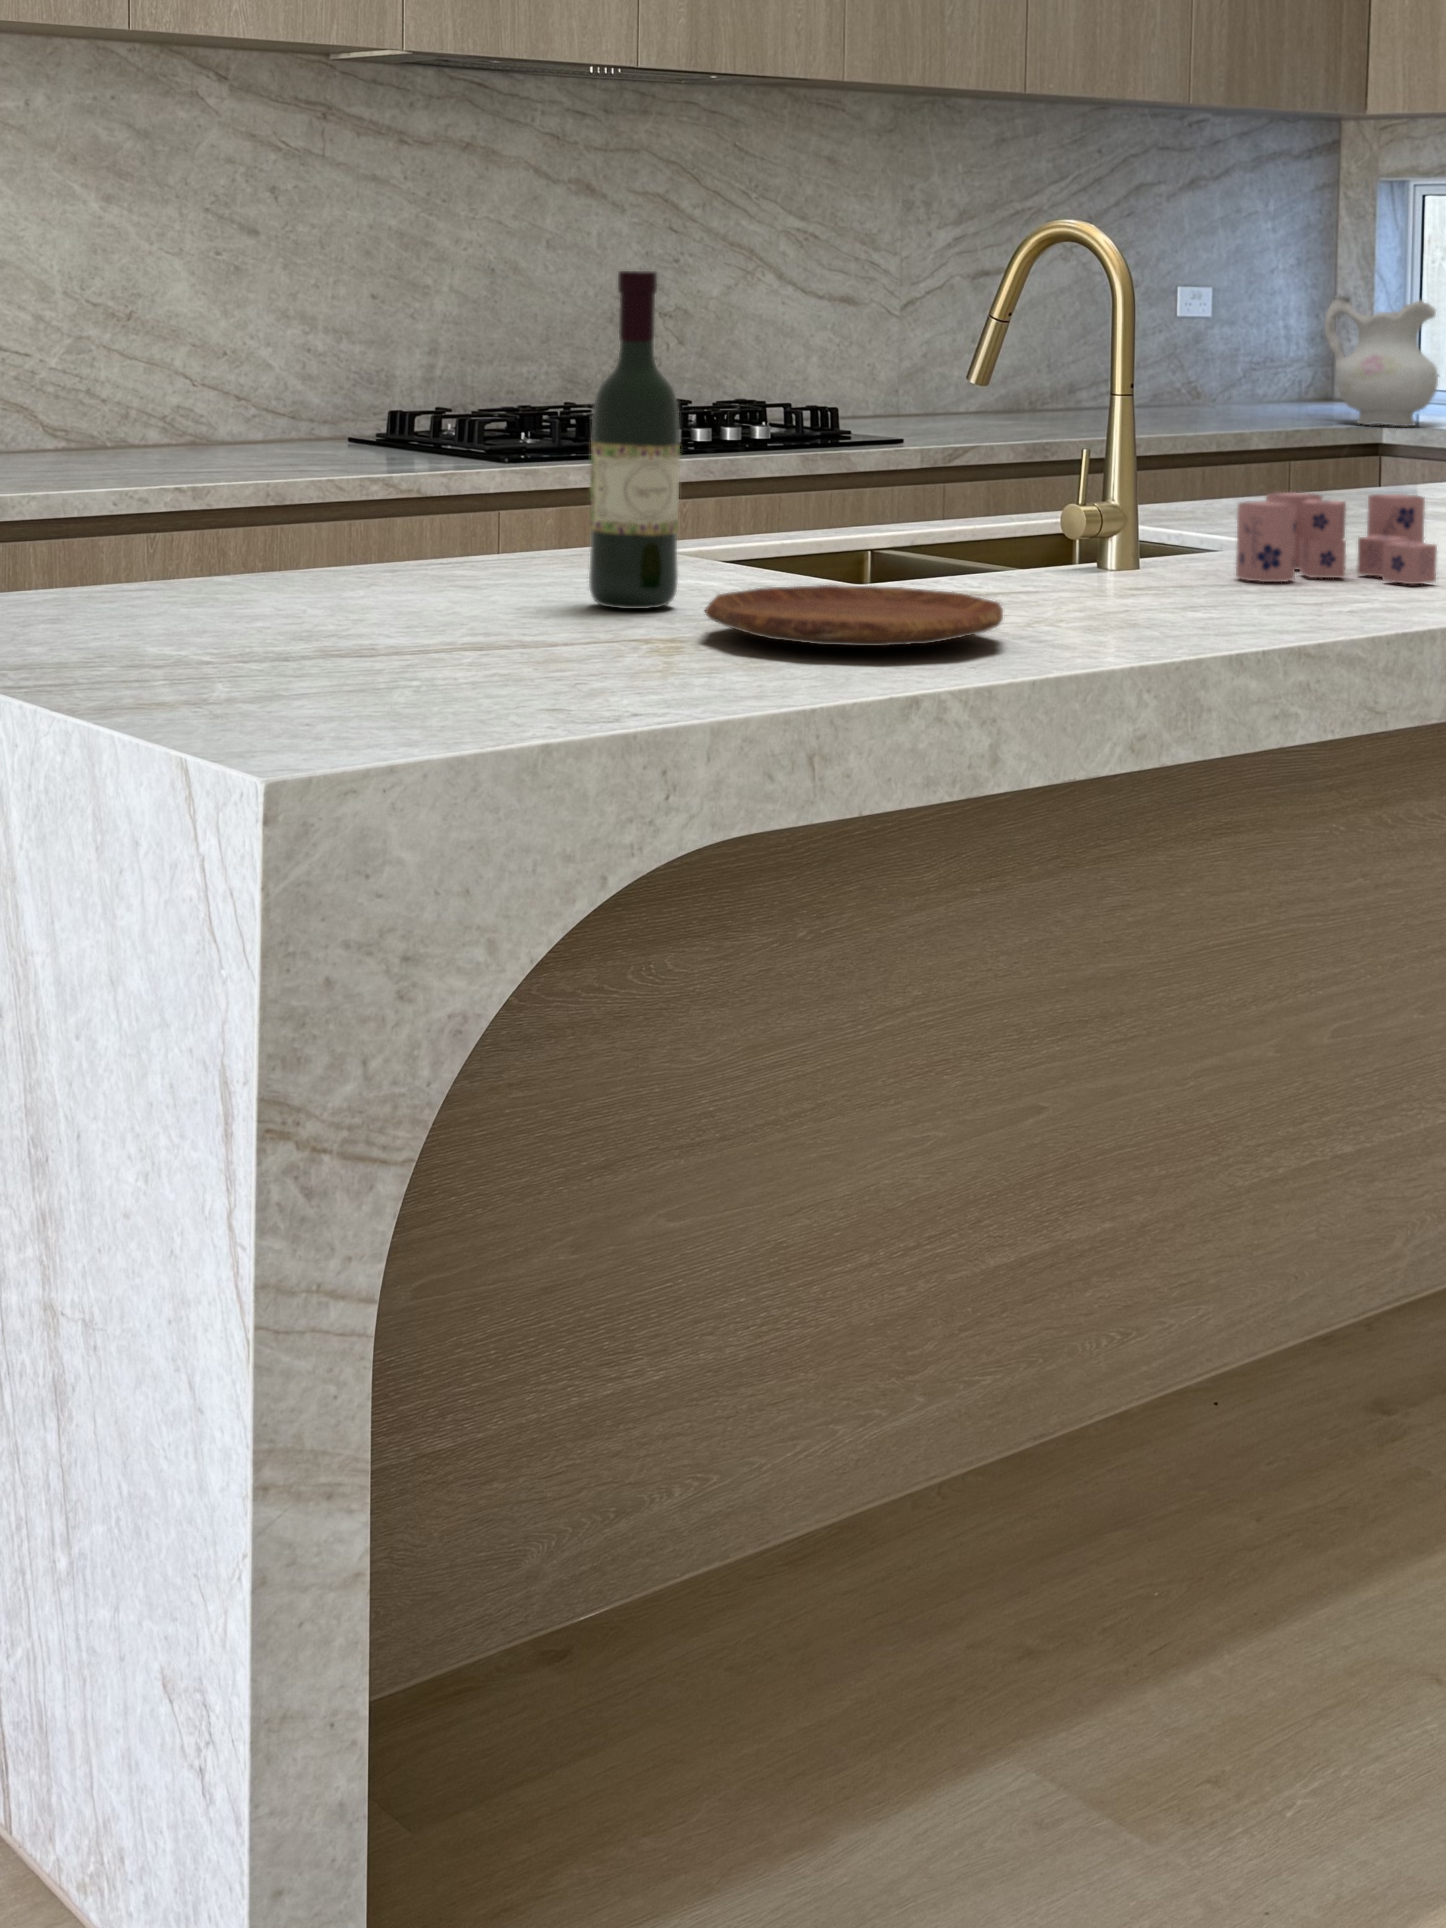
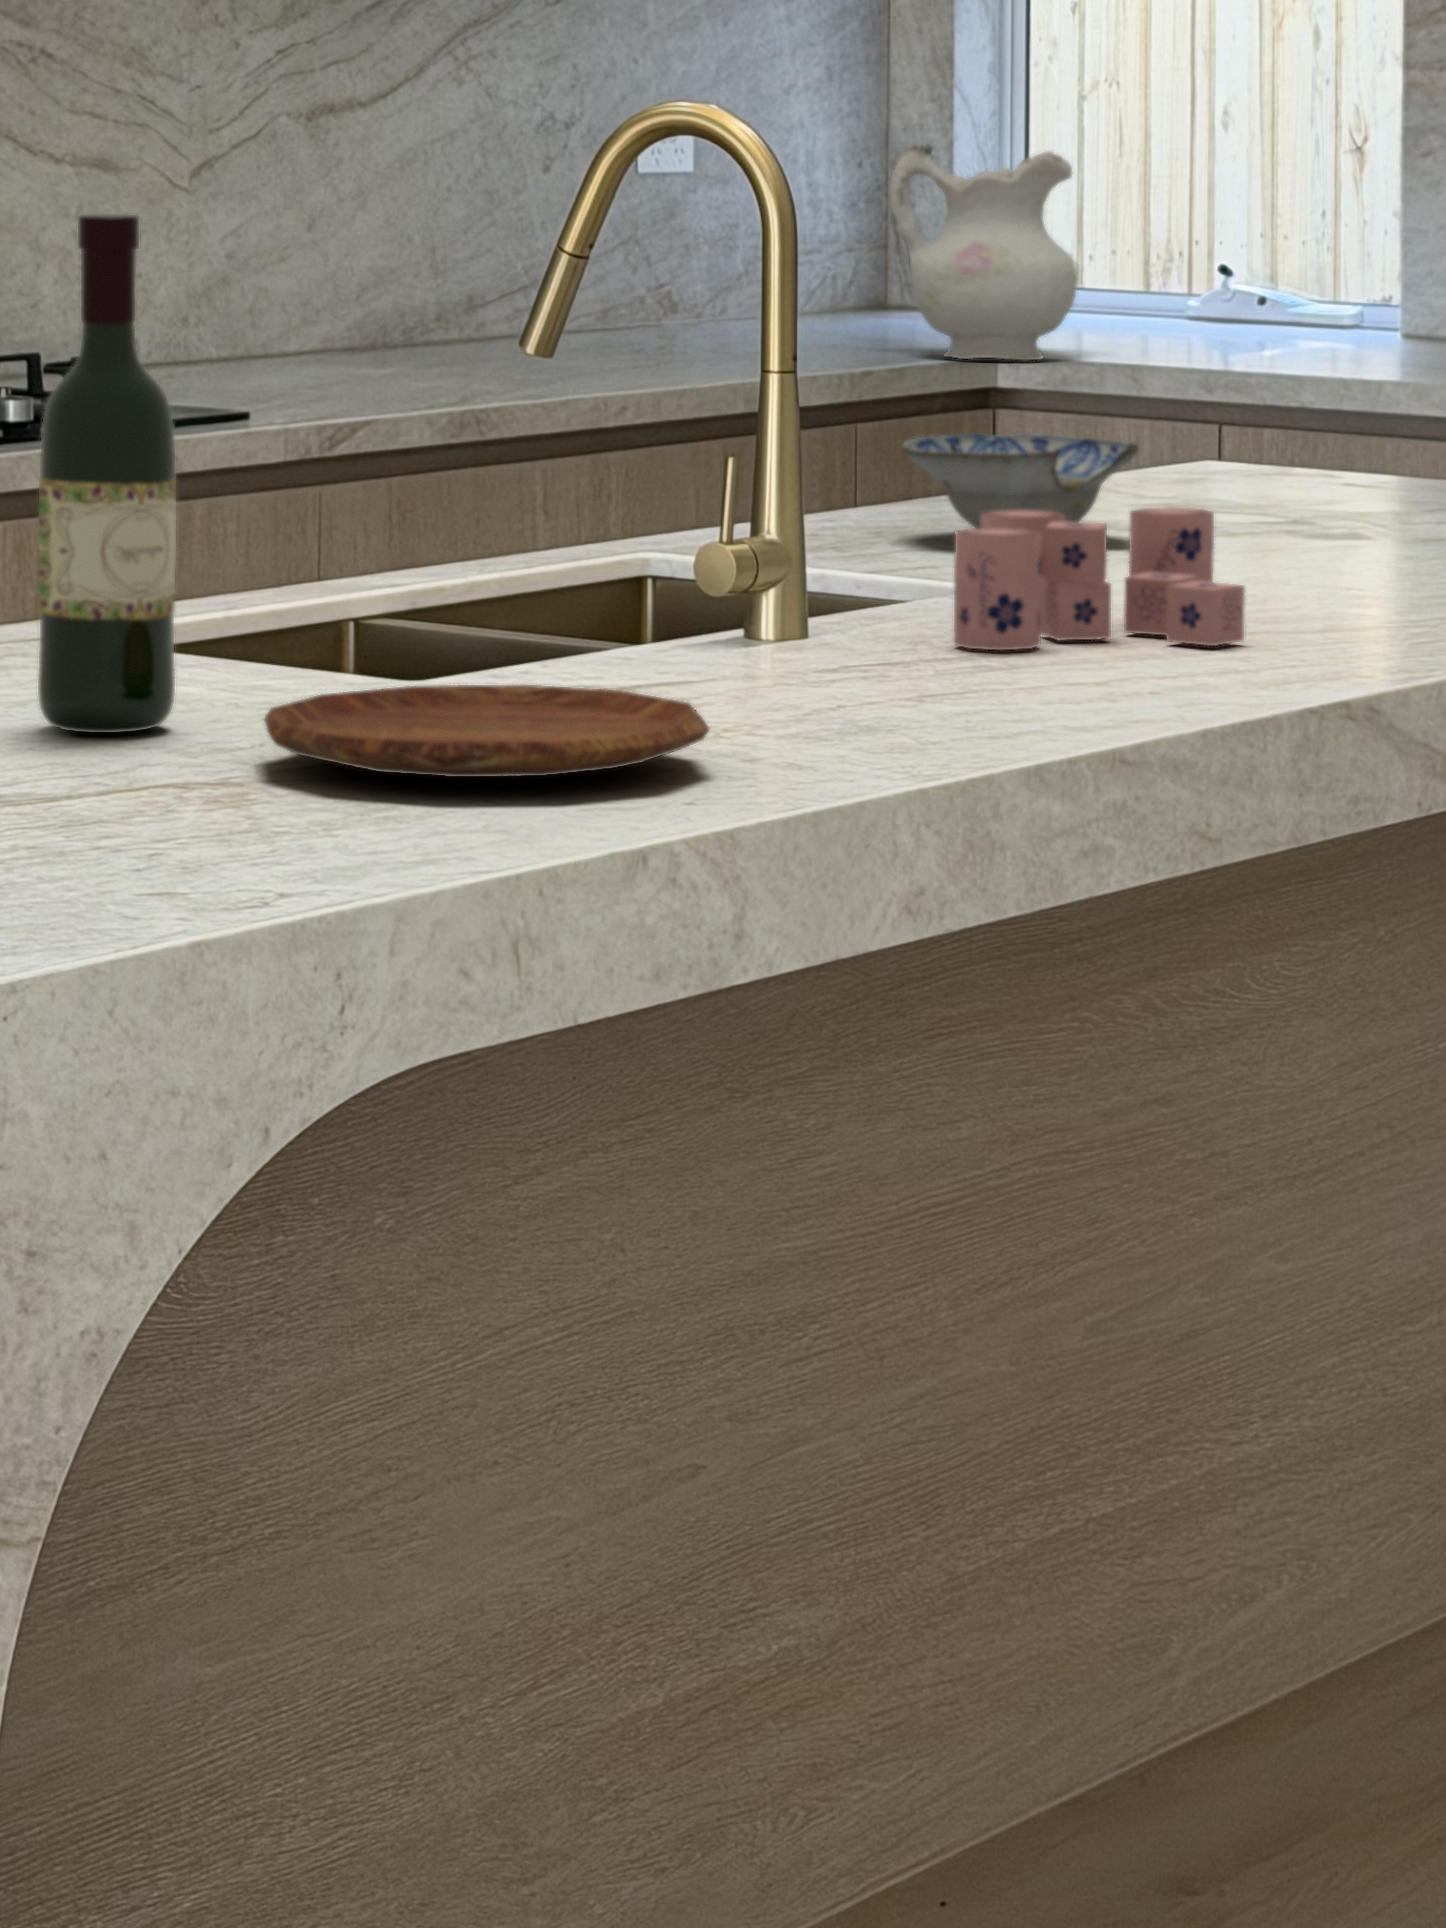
ceramic bowl: none [1252,452,1406,522] -> present [903,434,1138,528]

